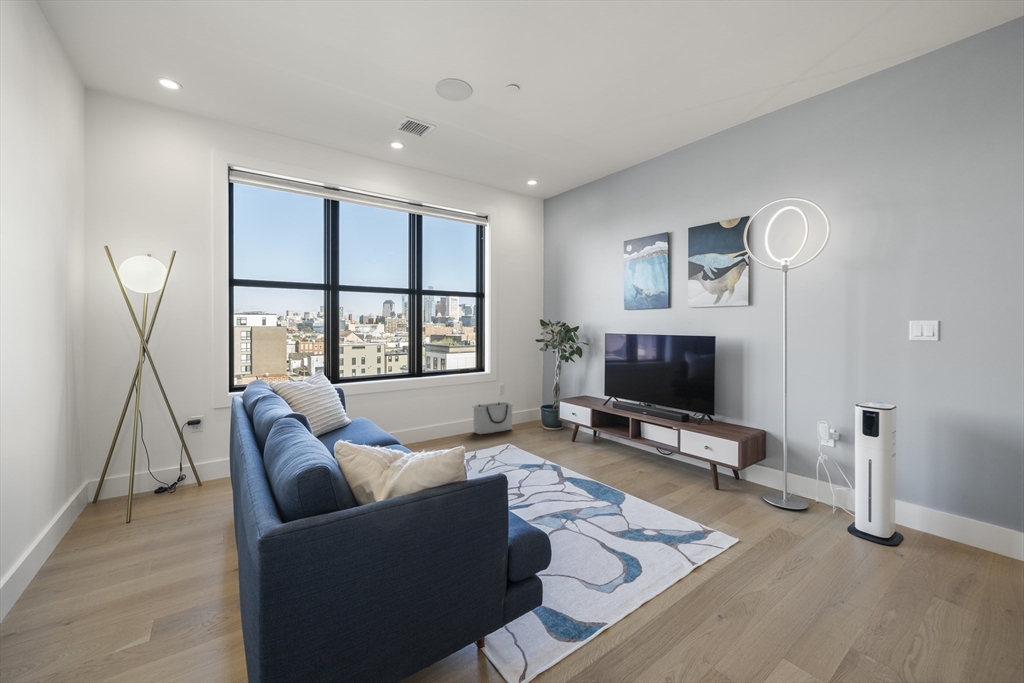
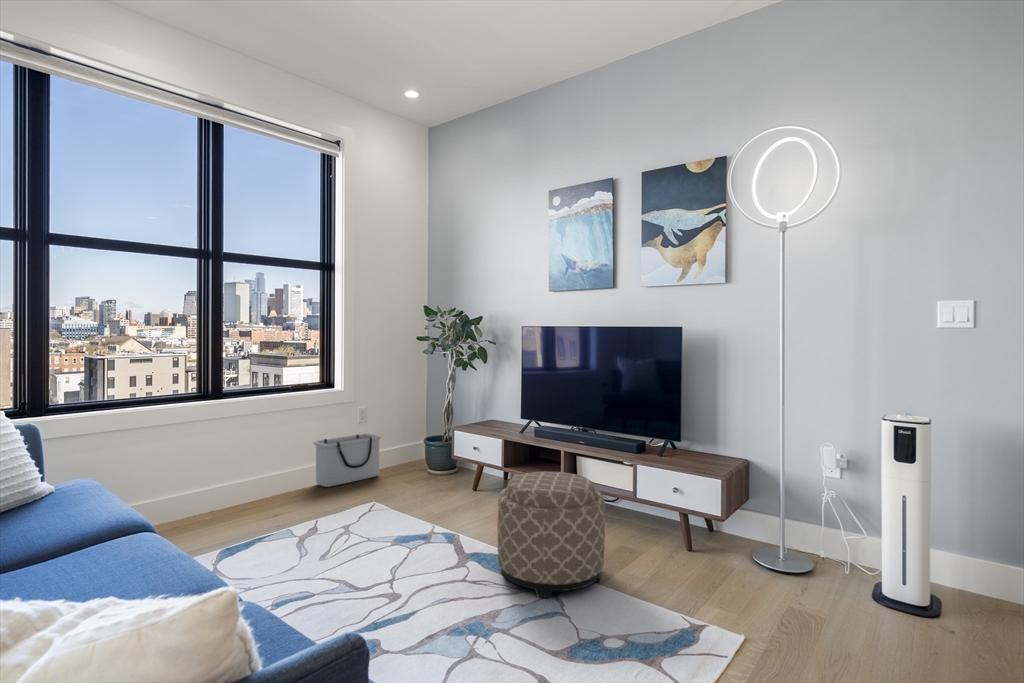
ottoman: none [583,429,652,505] -> present [497,471,605,598]

